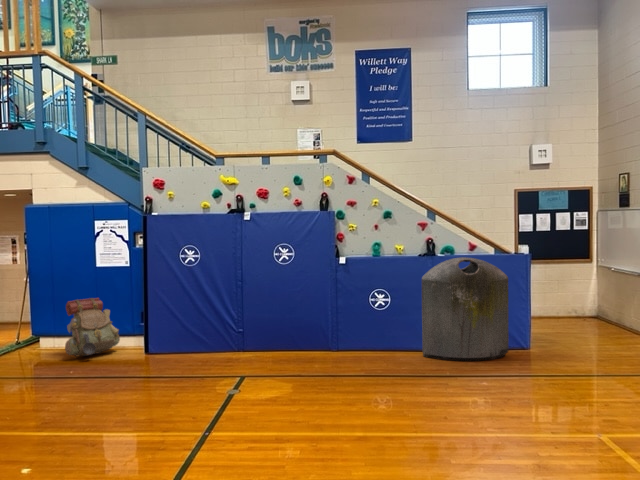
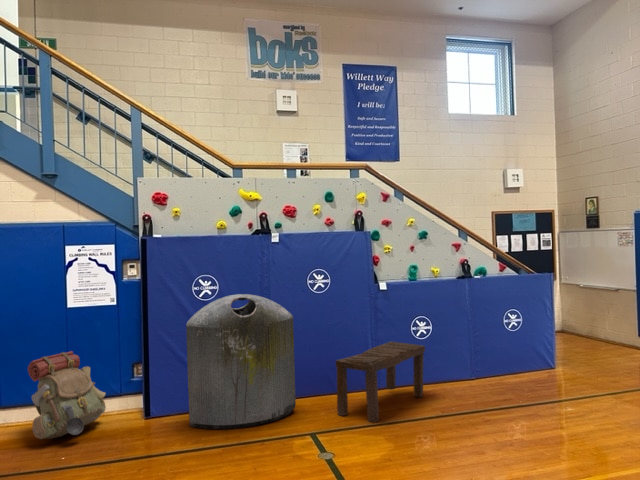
trash can: present [422,257,509,361] -> present [186,294,296,429]
bench: none [279,308,366,370] -> present [336,341,425,423]

